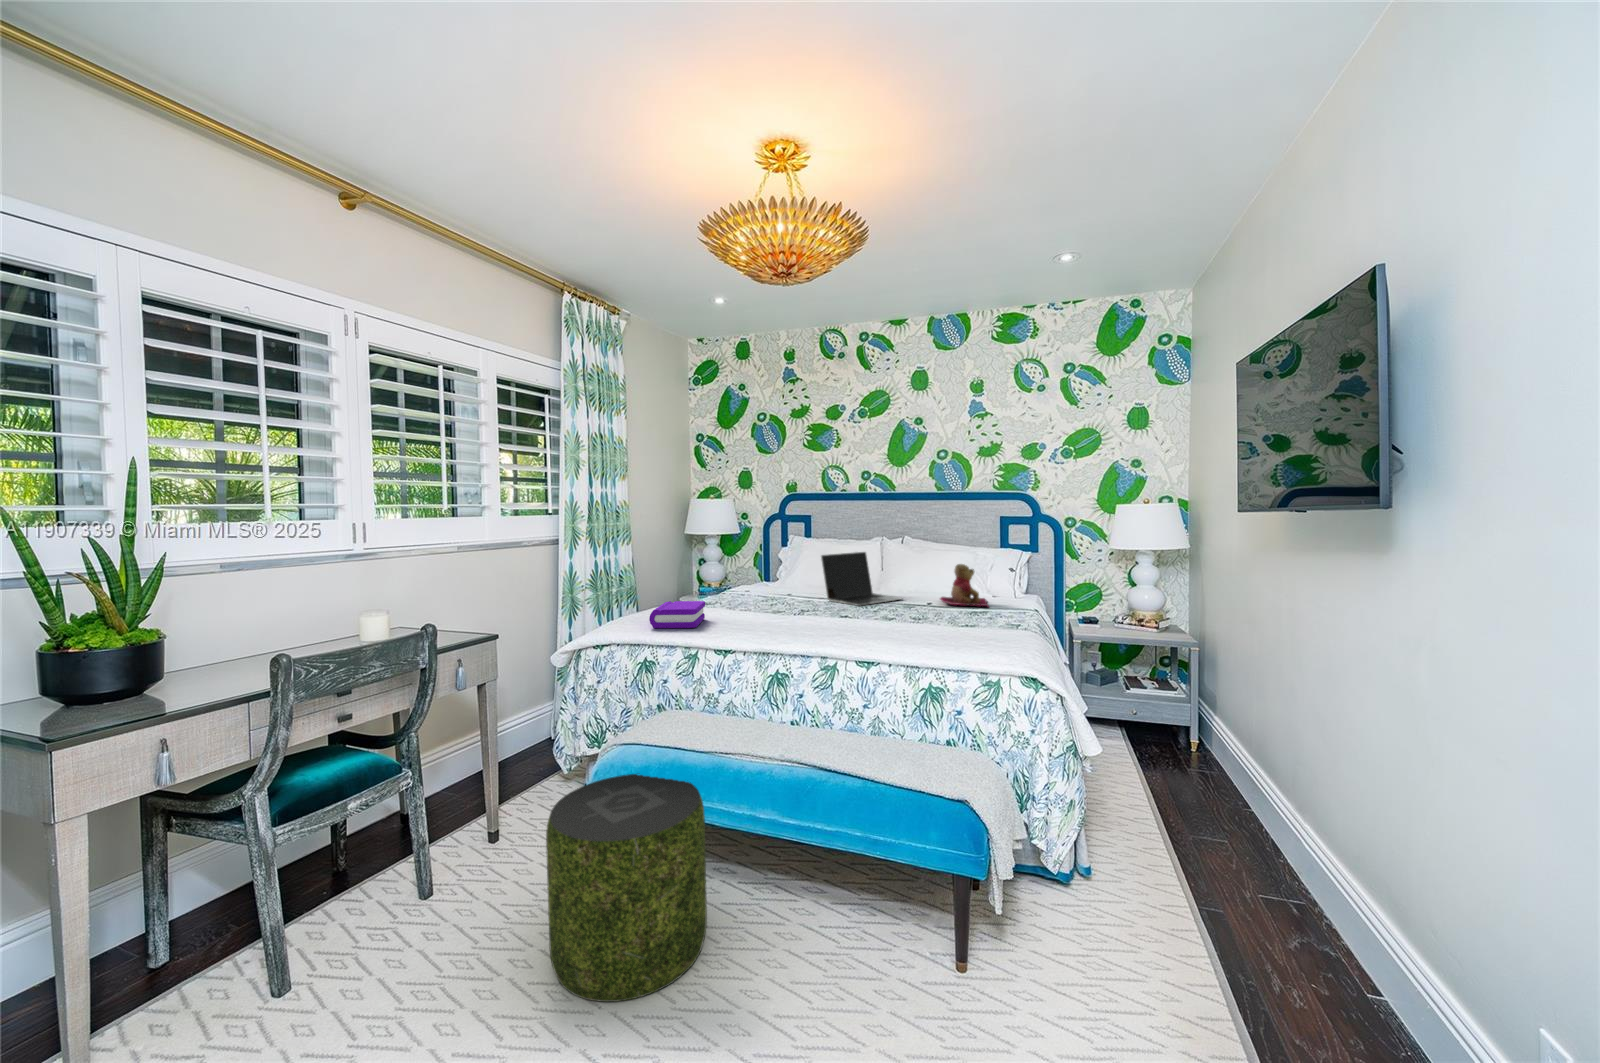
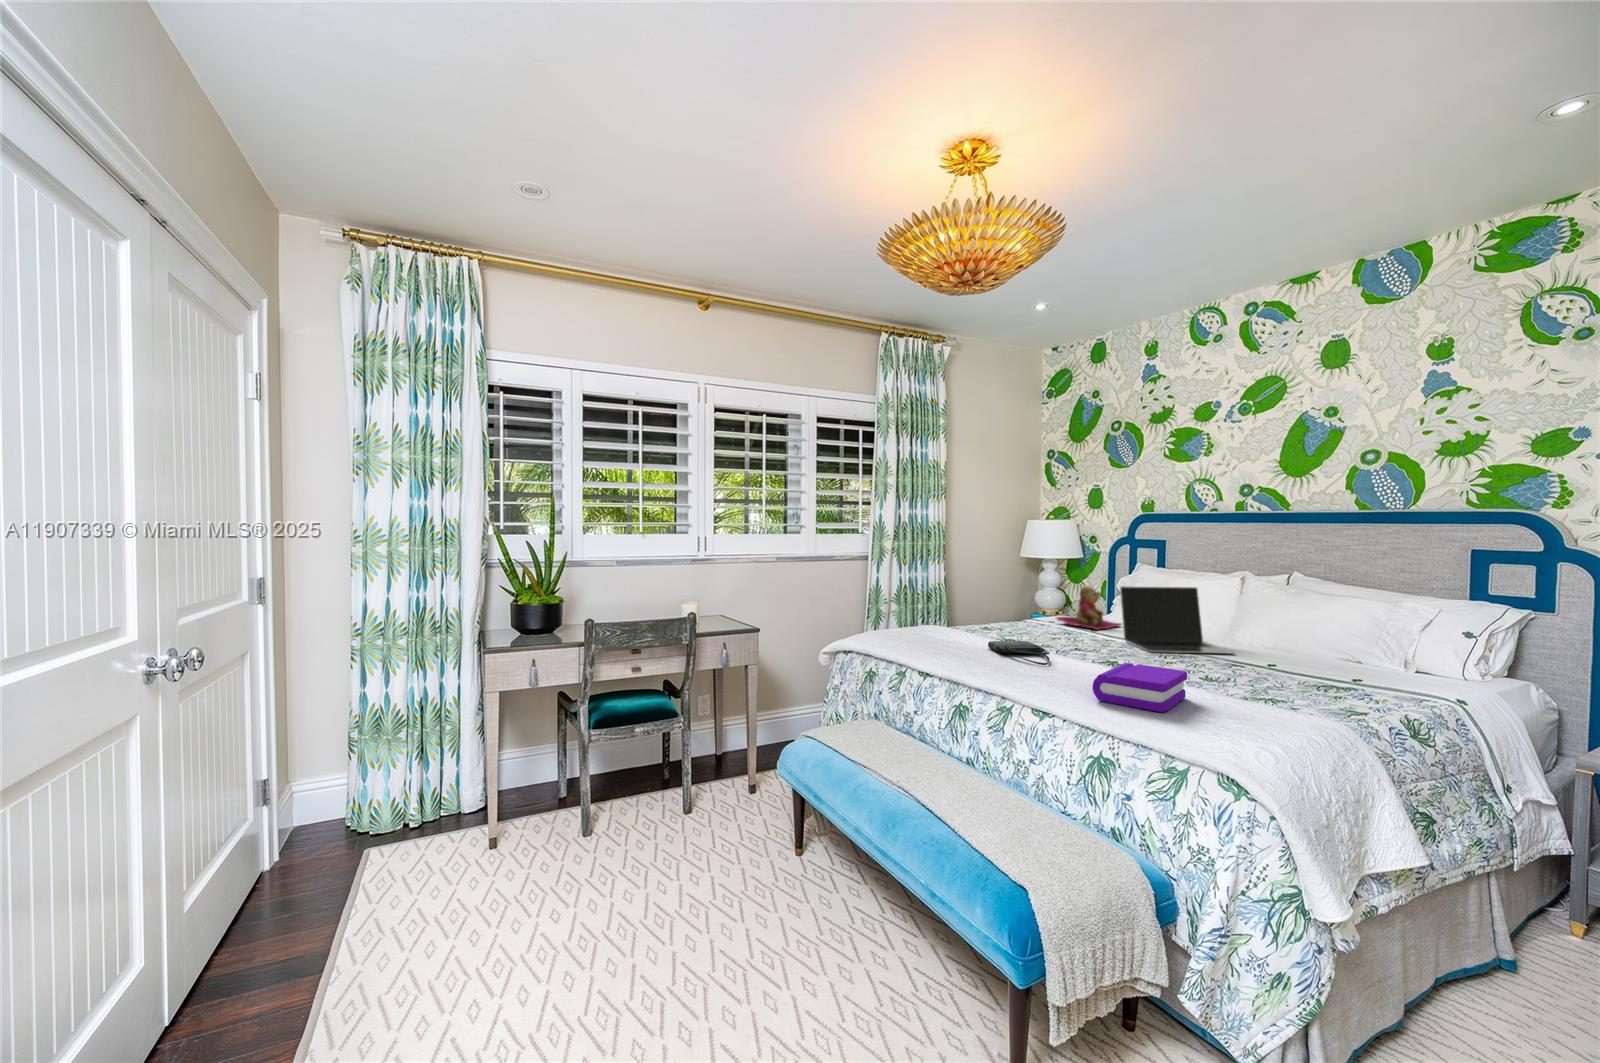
teddy bear: present [940,564,988,607] -> present [1056,586,1121,630]
book: present [649,601,705,628] -> present [1093,663,1187,712]
tote bag: none [753,610,823,627] -> present [988,641,1049,665]
pouf: present [546,774,707,1002] -> none [699,758,830,945]

